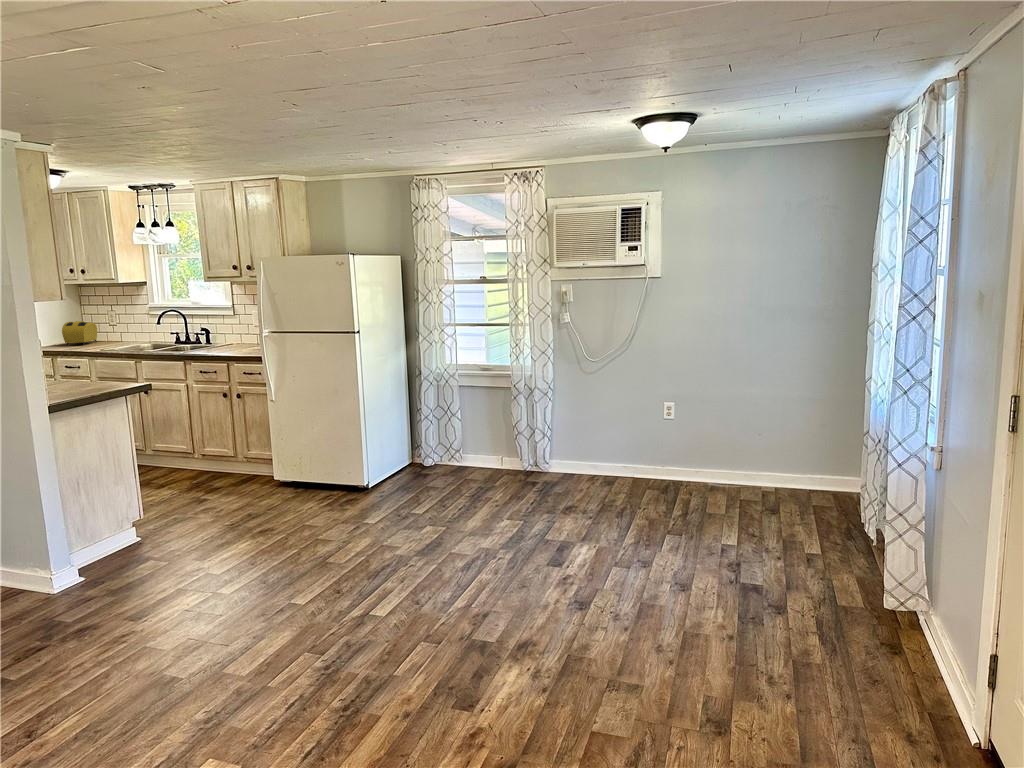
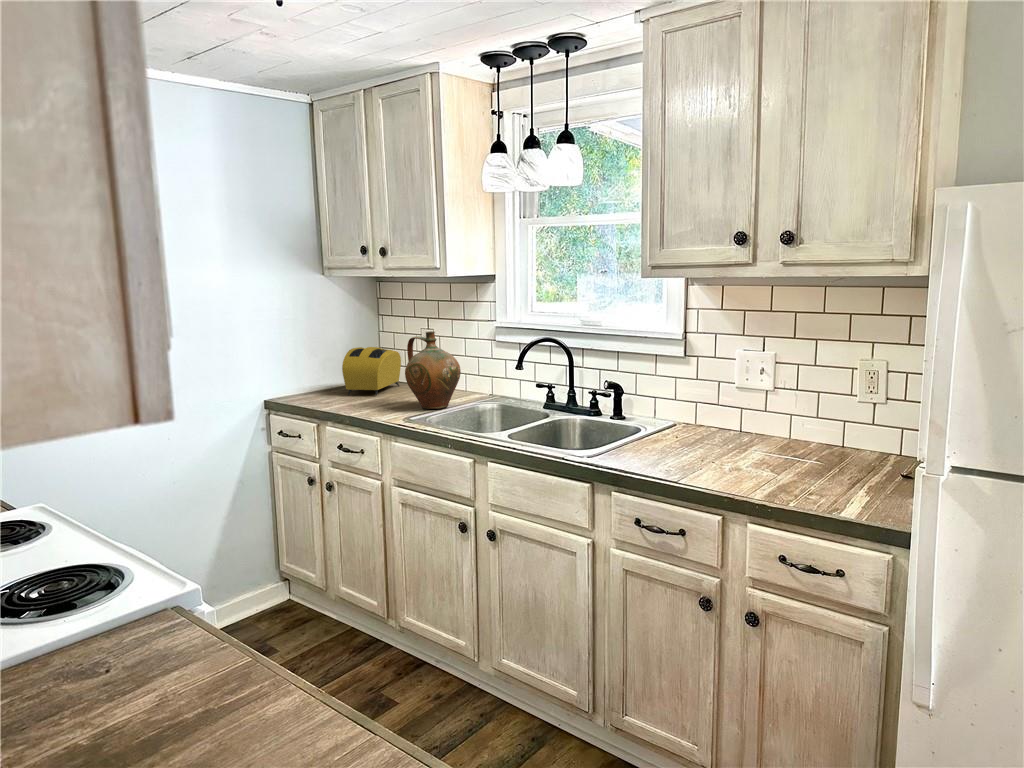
ceramic jug: none [100,310,130,347] -> present [405,331,461,409]

